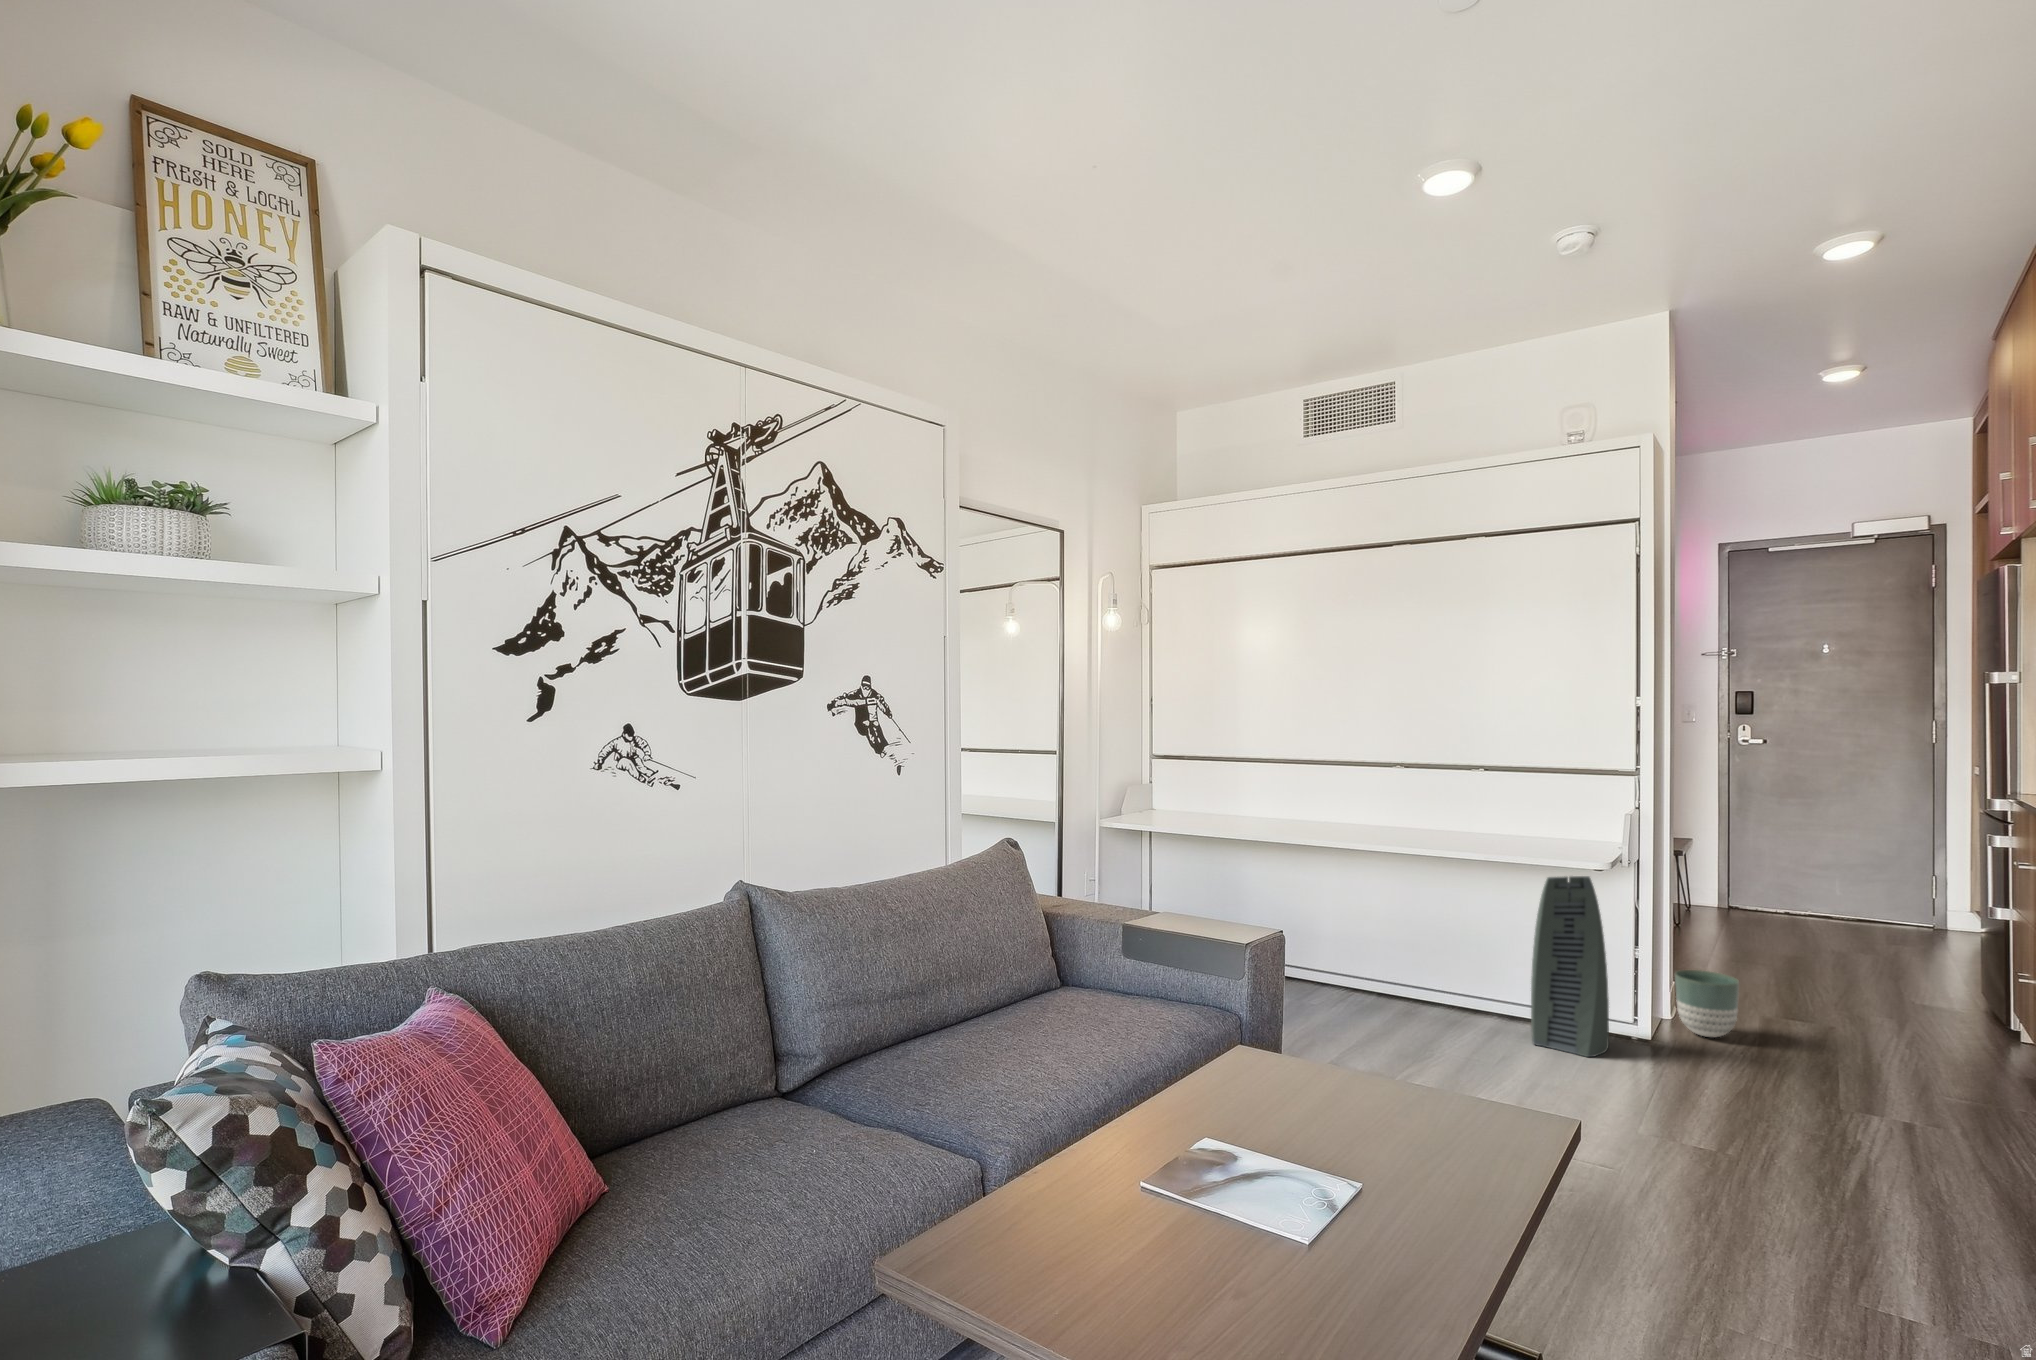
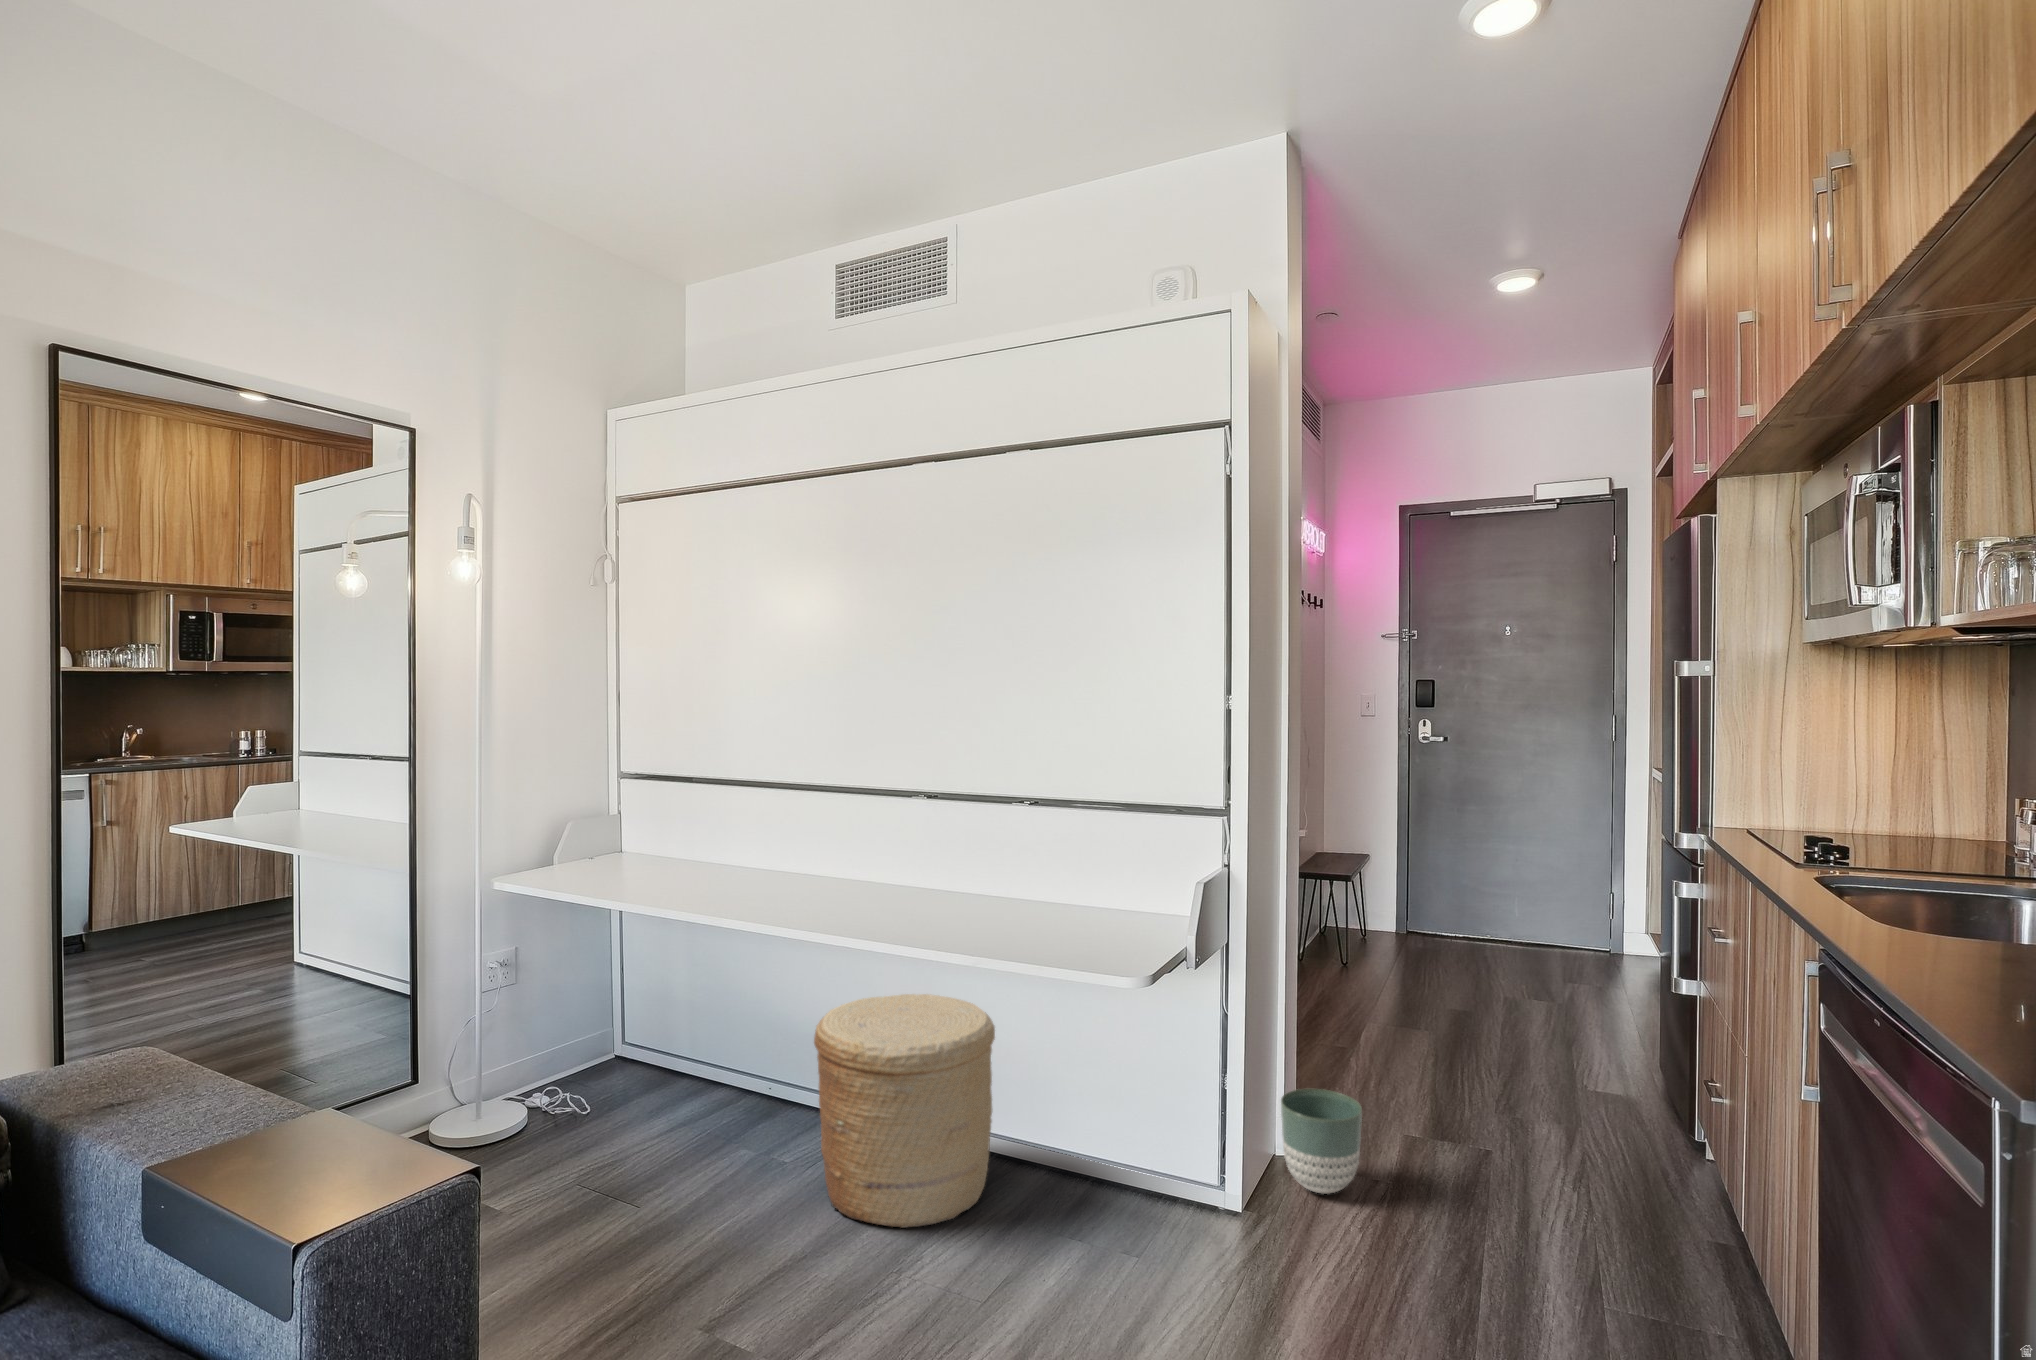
air purifier: present [1531,876,1609,1057] -> none [1067,970,1178,1264]
woven basket: none [1344,896,1468,1033] -> present [814,994,995,1228]

